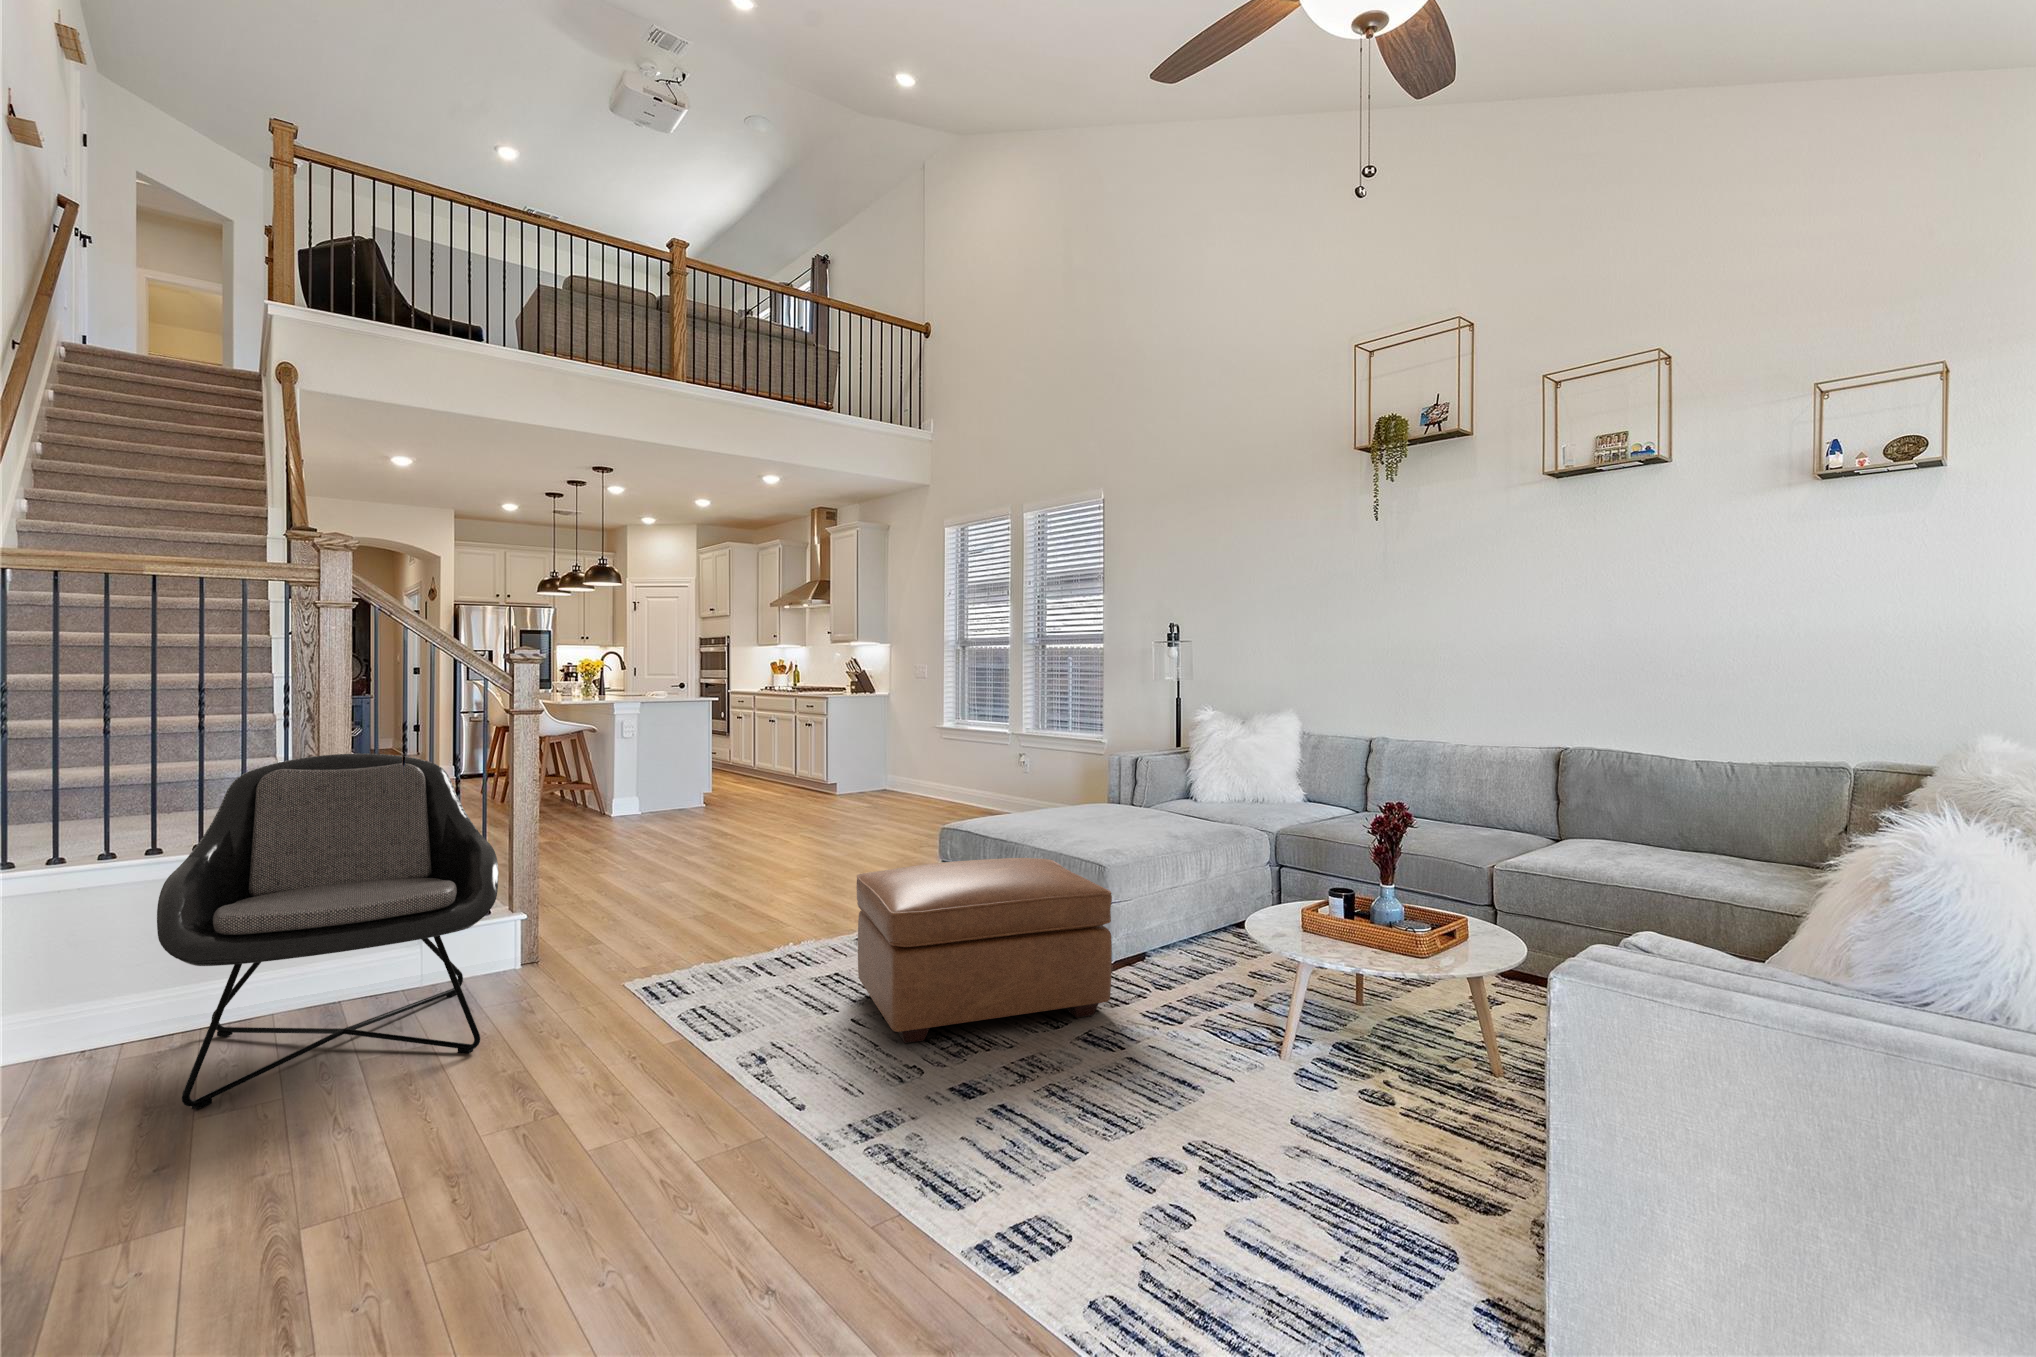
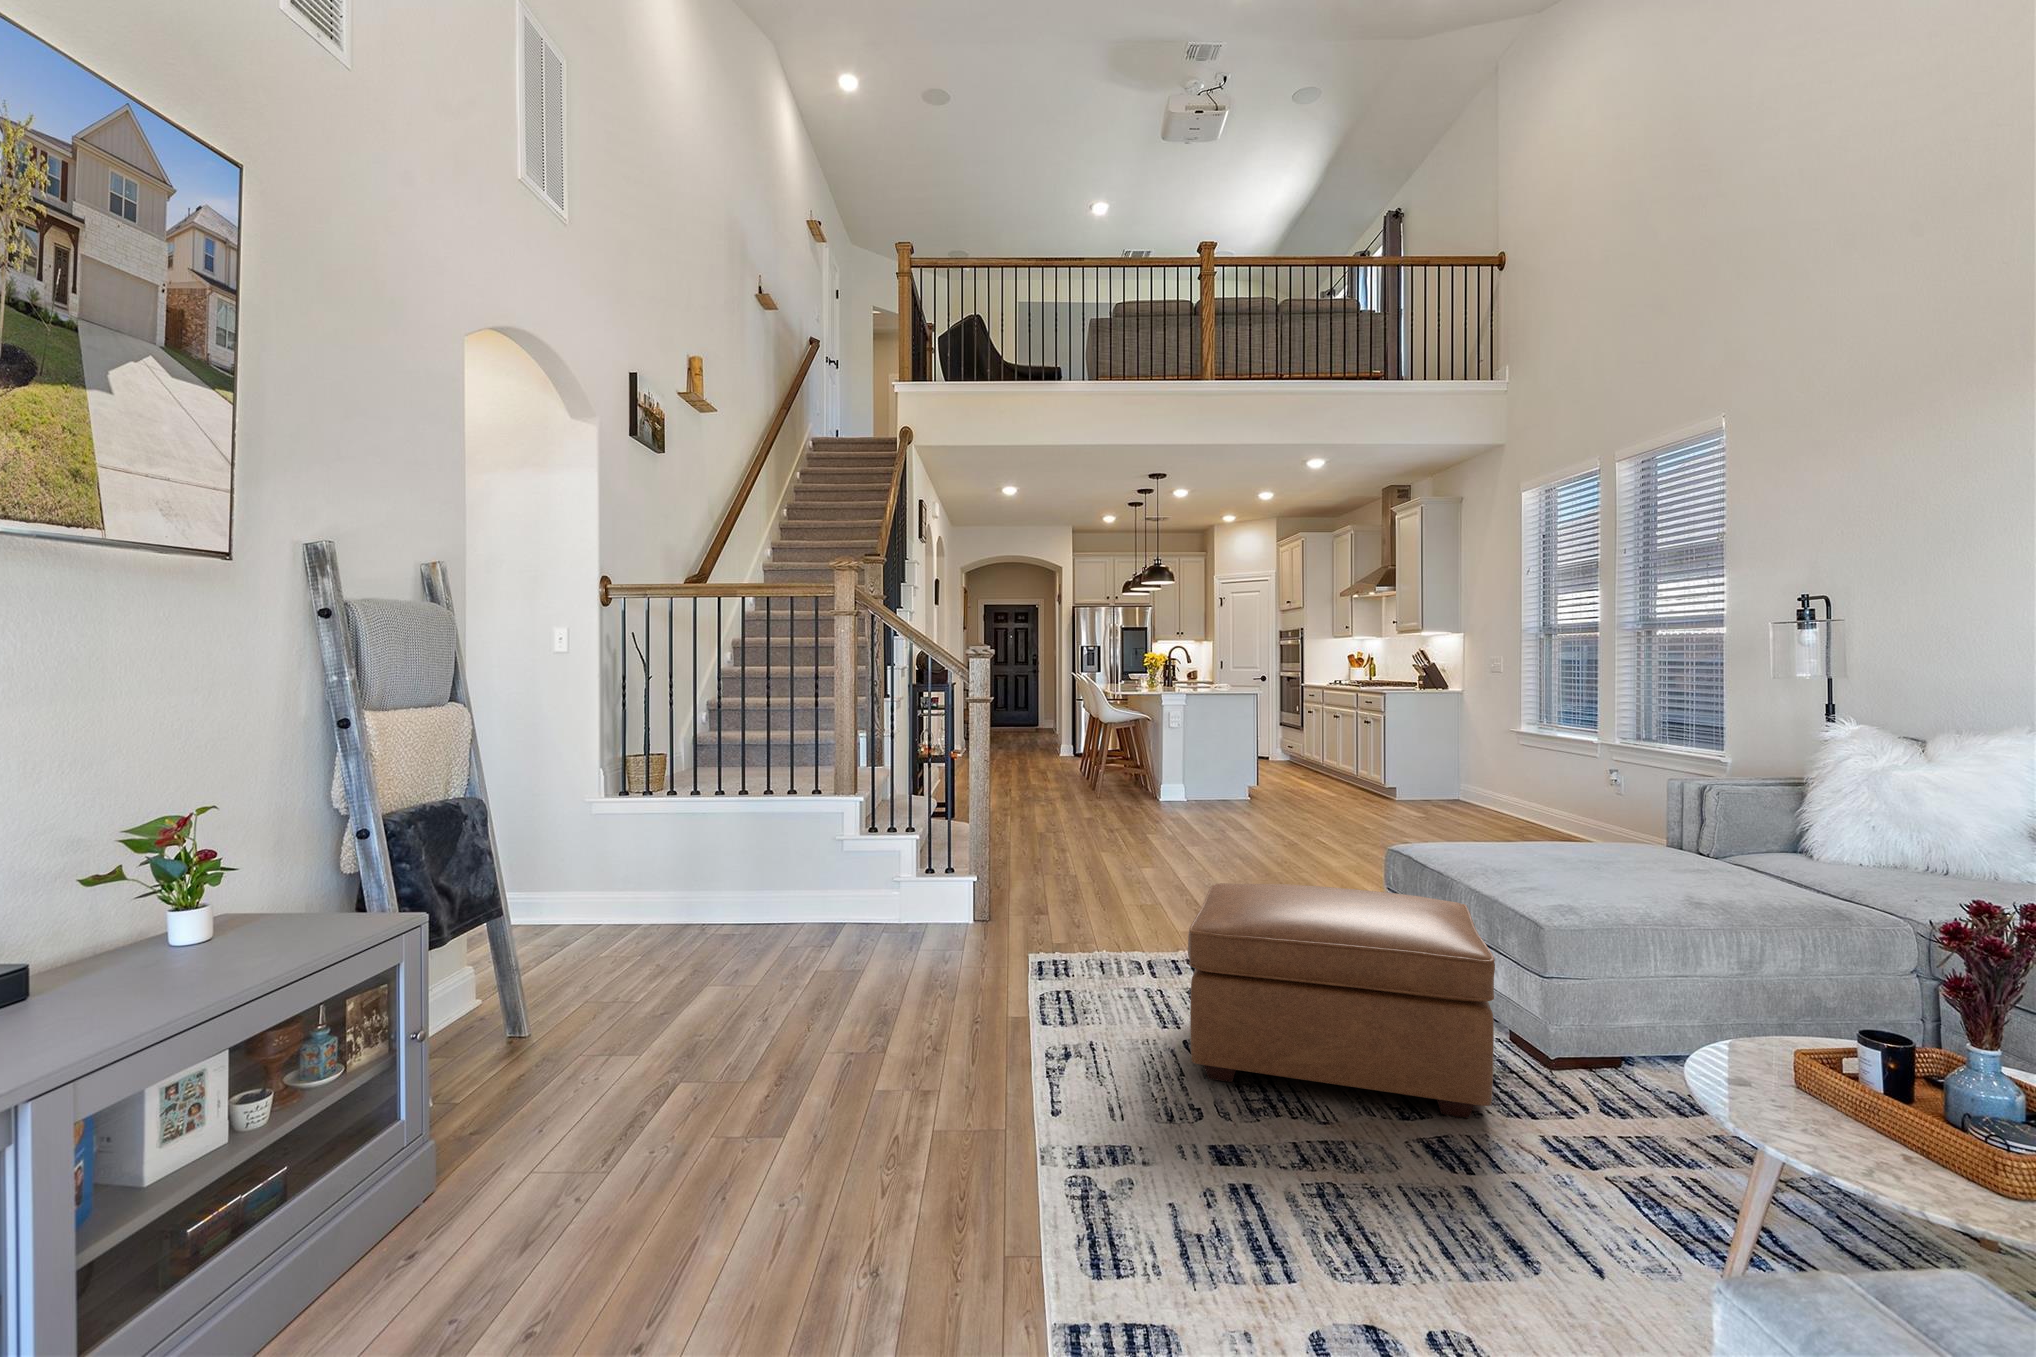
lounge chair: present [157,753,498,1110] -> none [694,727,920,979]

